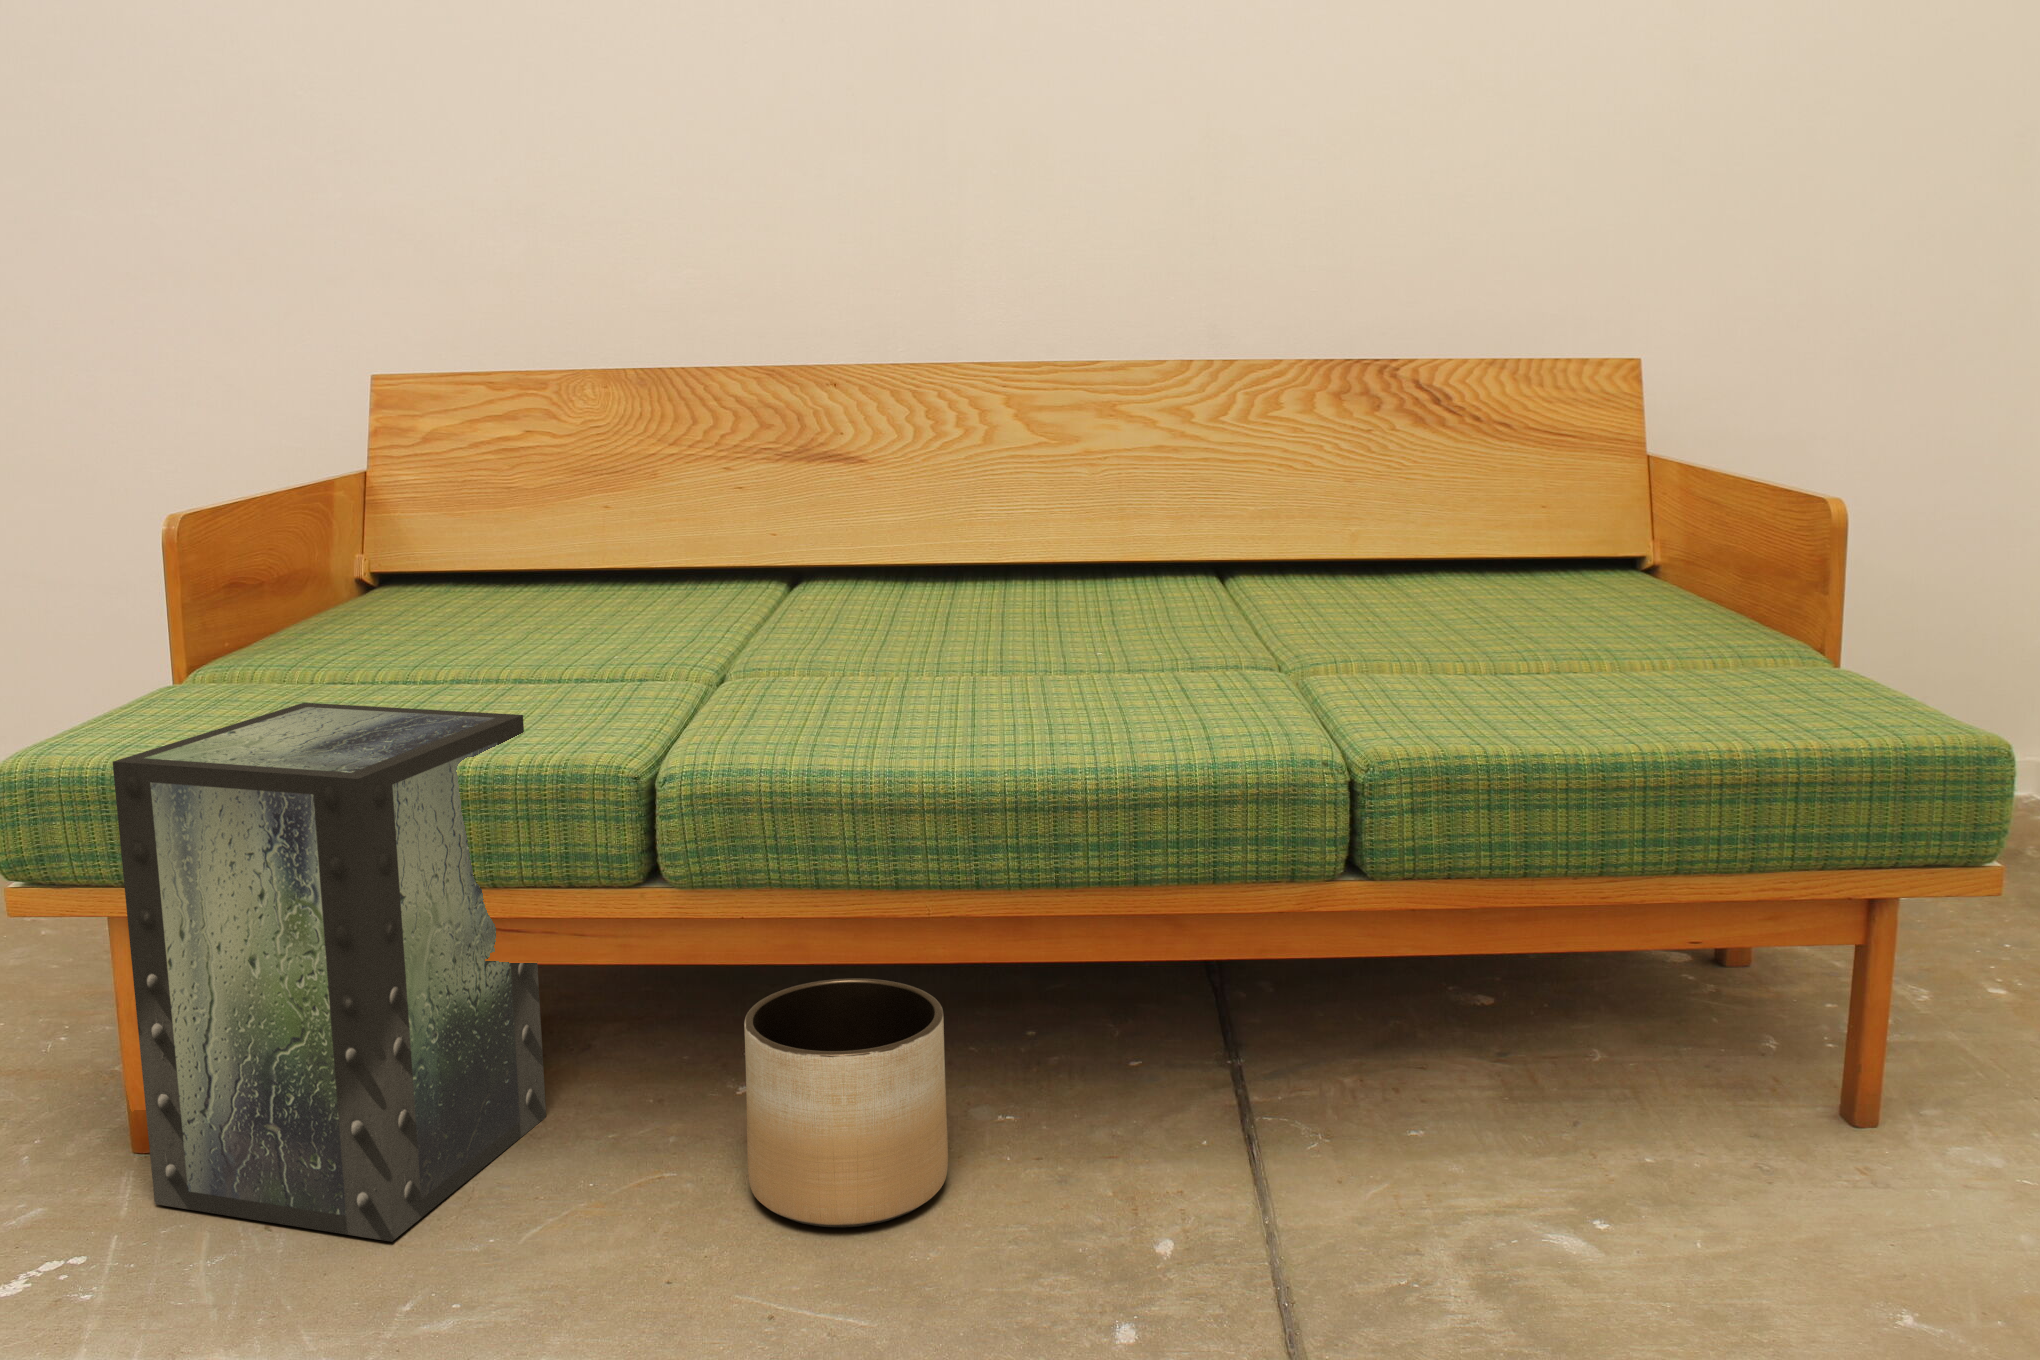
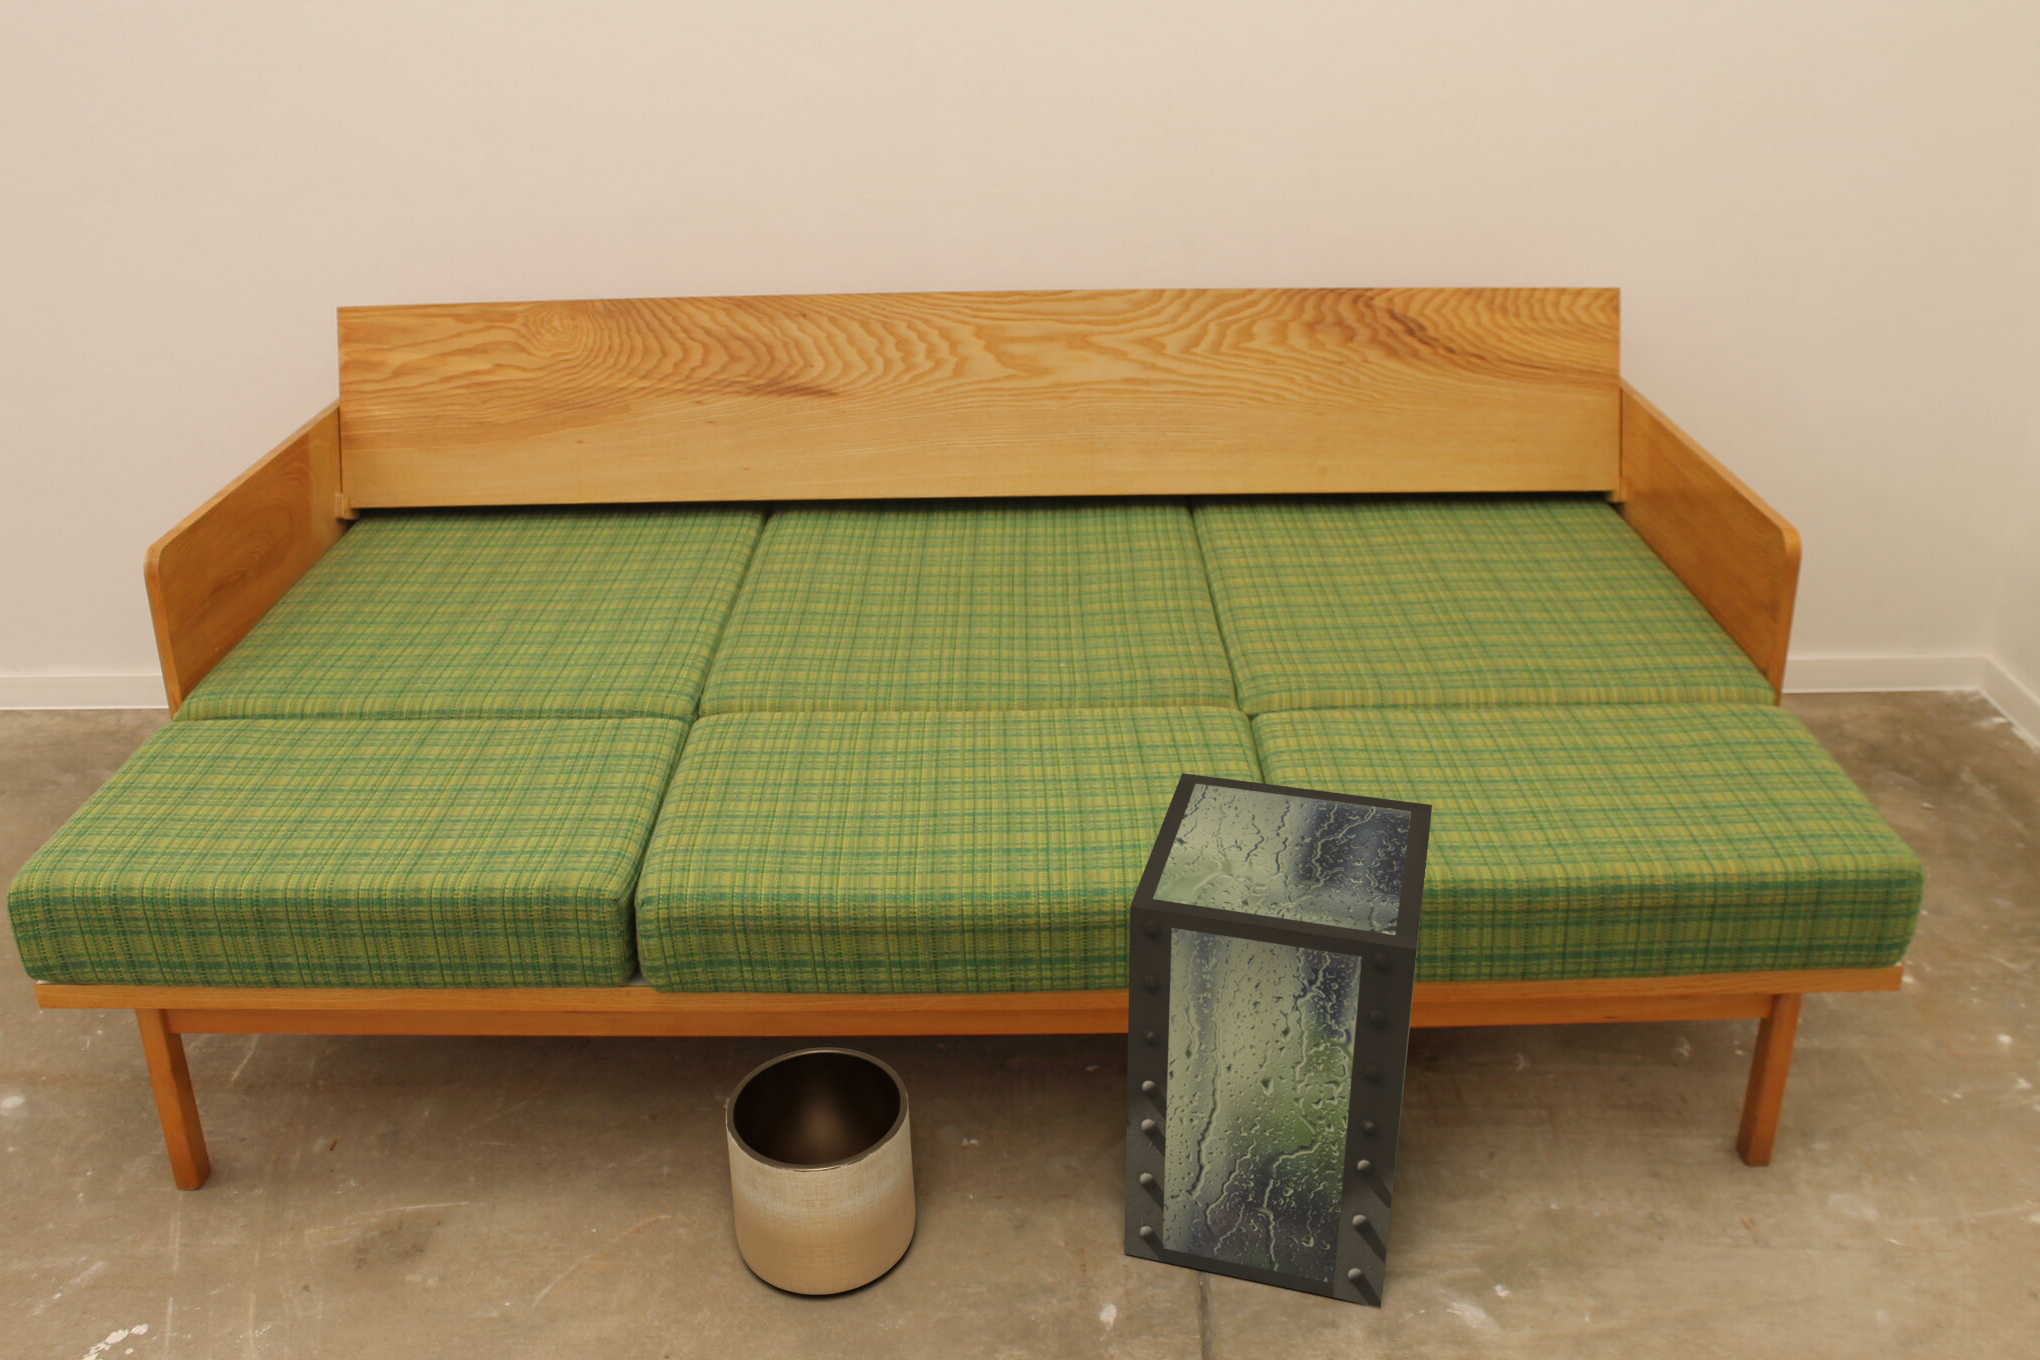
storage box: present [113,703,546,1242] -> present [1125,773,1432,1307]

